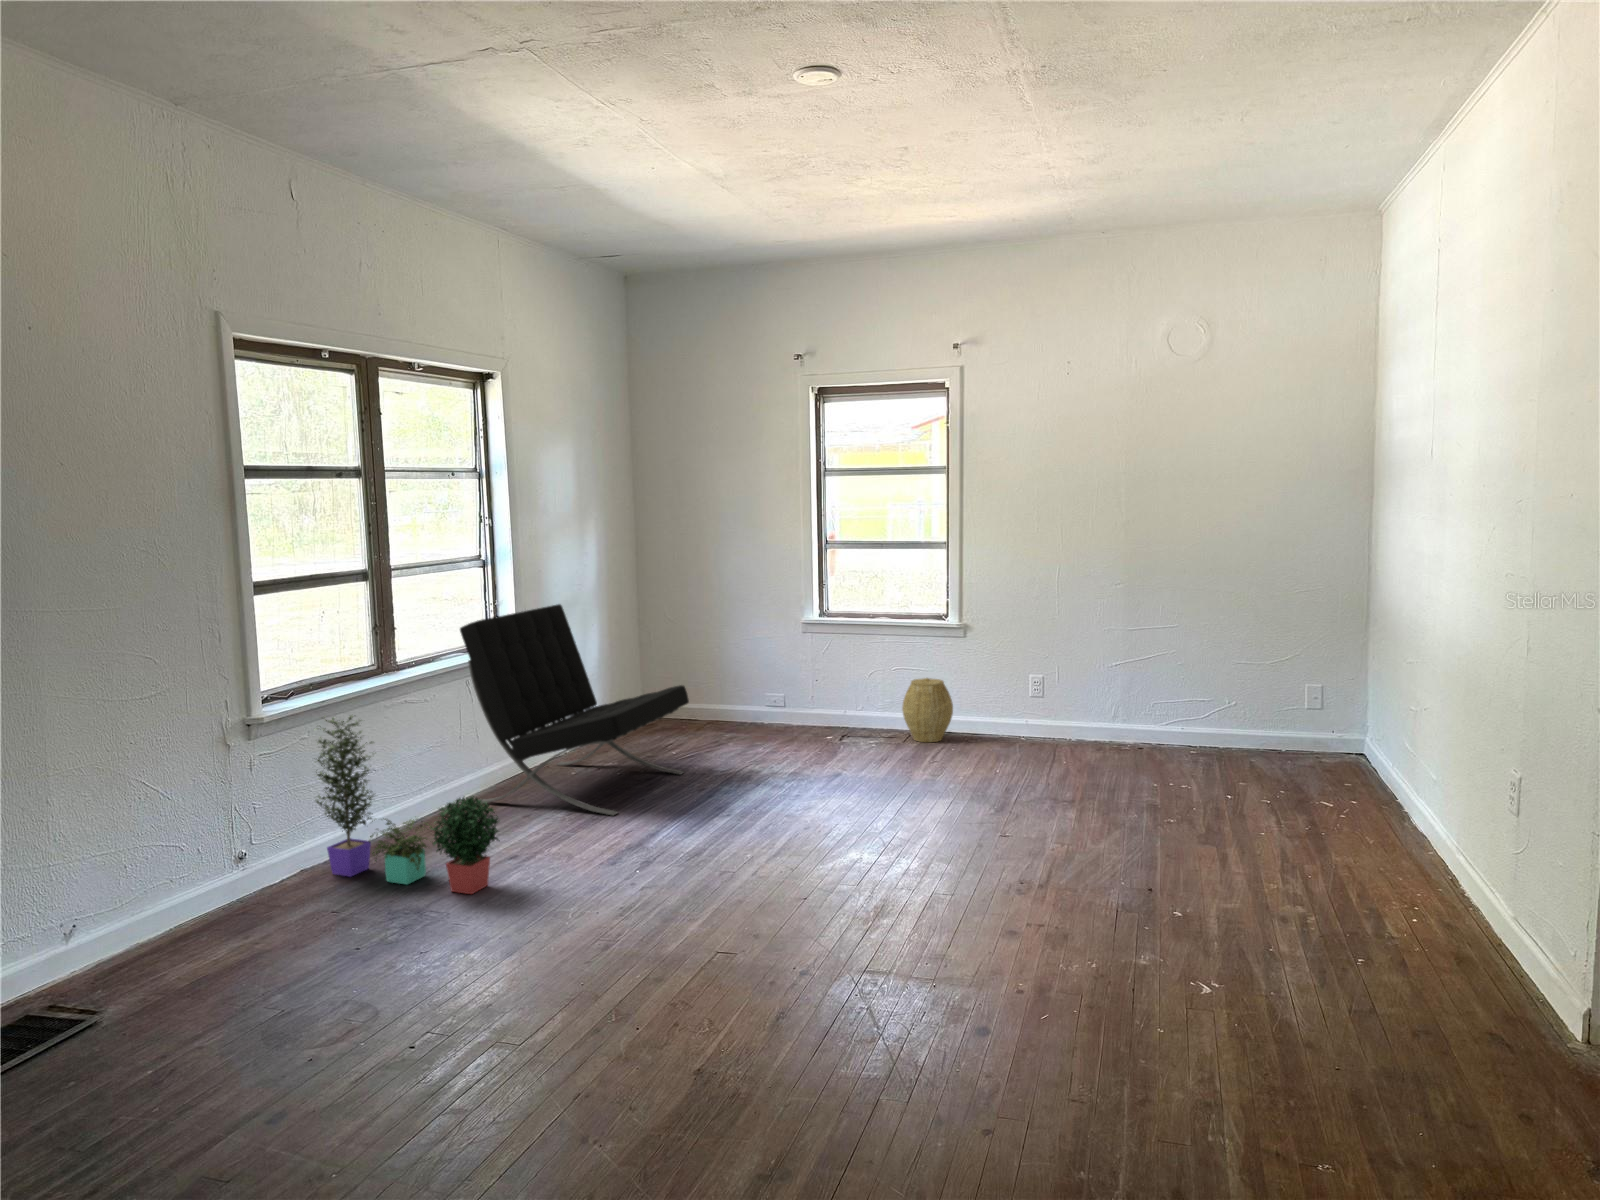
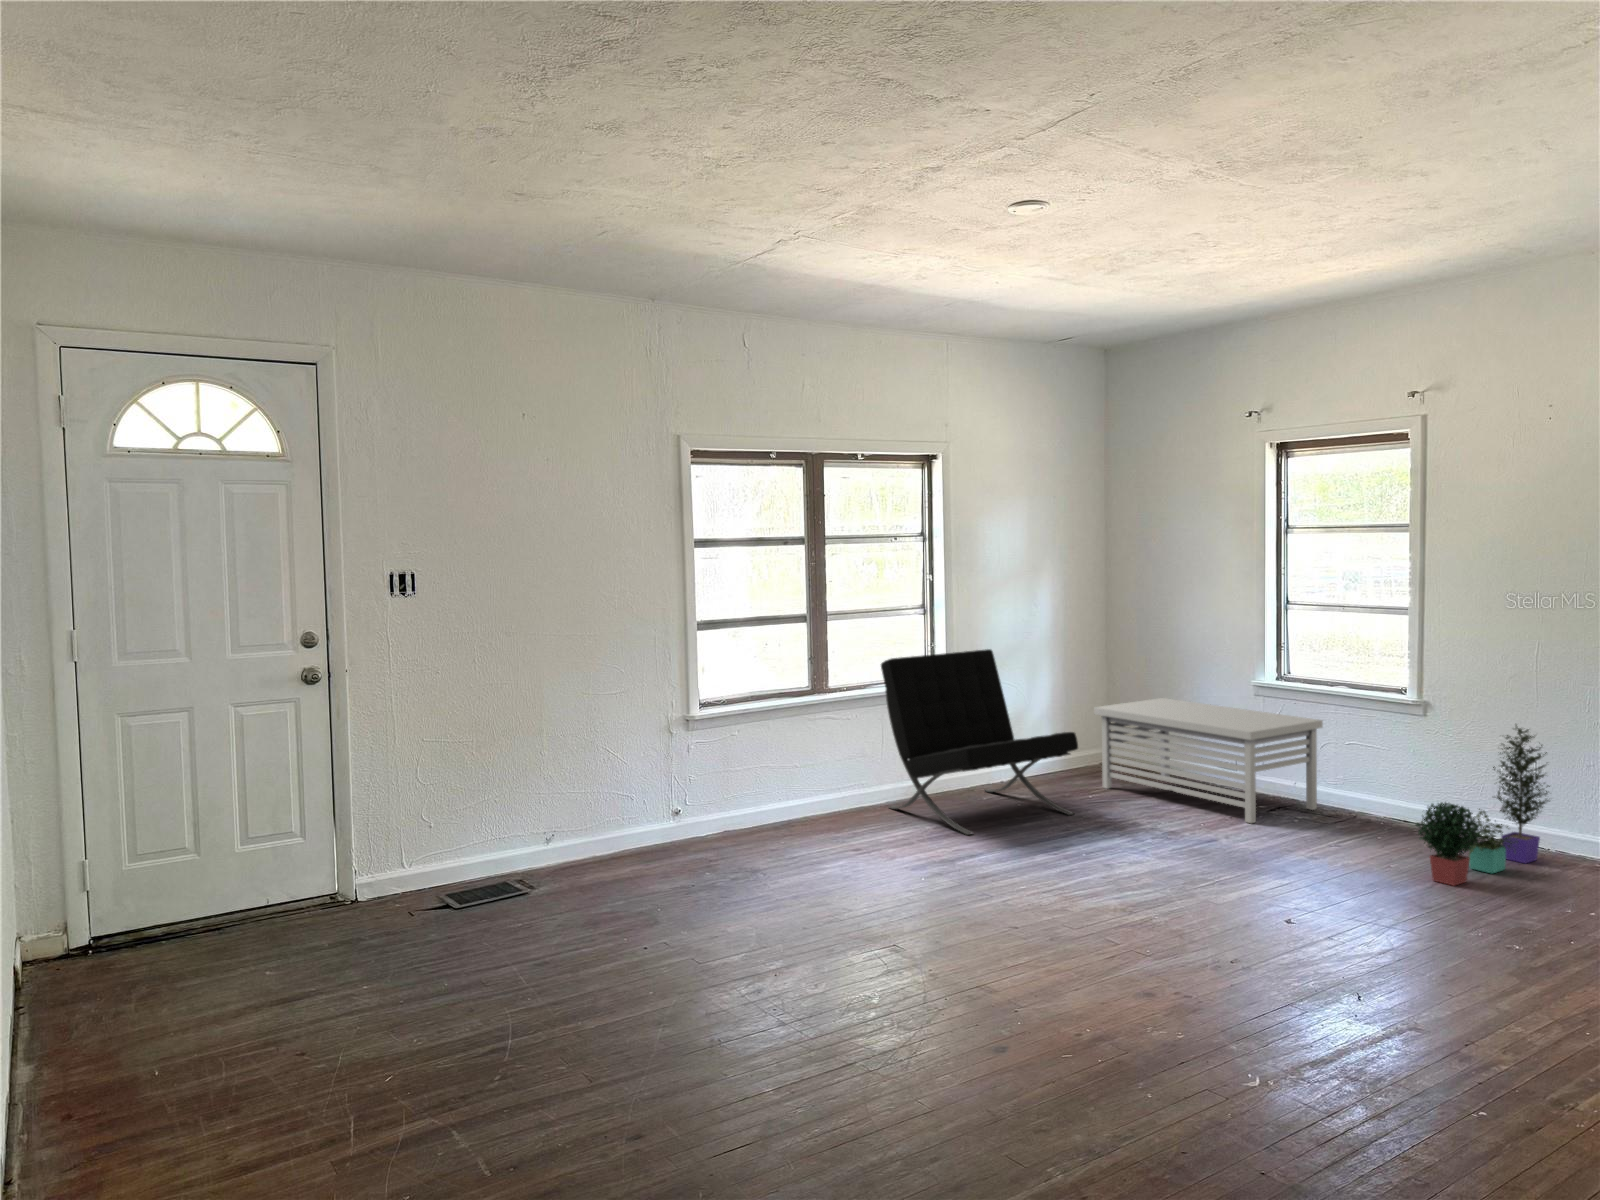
storage bench: none [657,644,872,753] -> present [1094,698,1323,823]
woven basket: present [902,678,953,742] -> none [1338,758,1401,830]
potted plant: present [316,715,500,894] -> present [1416,725,1550,886]

